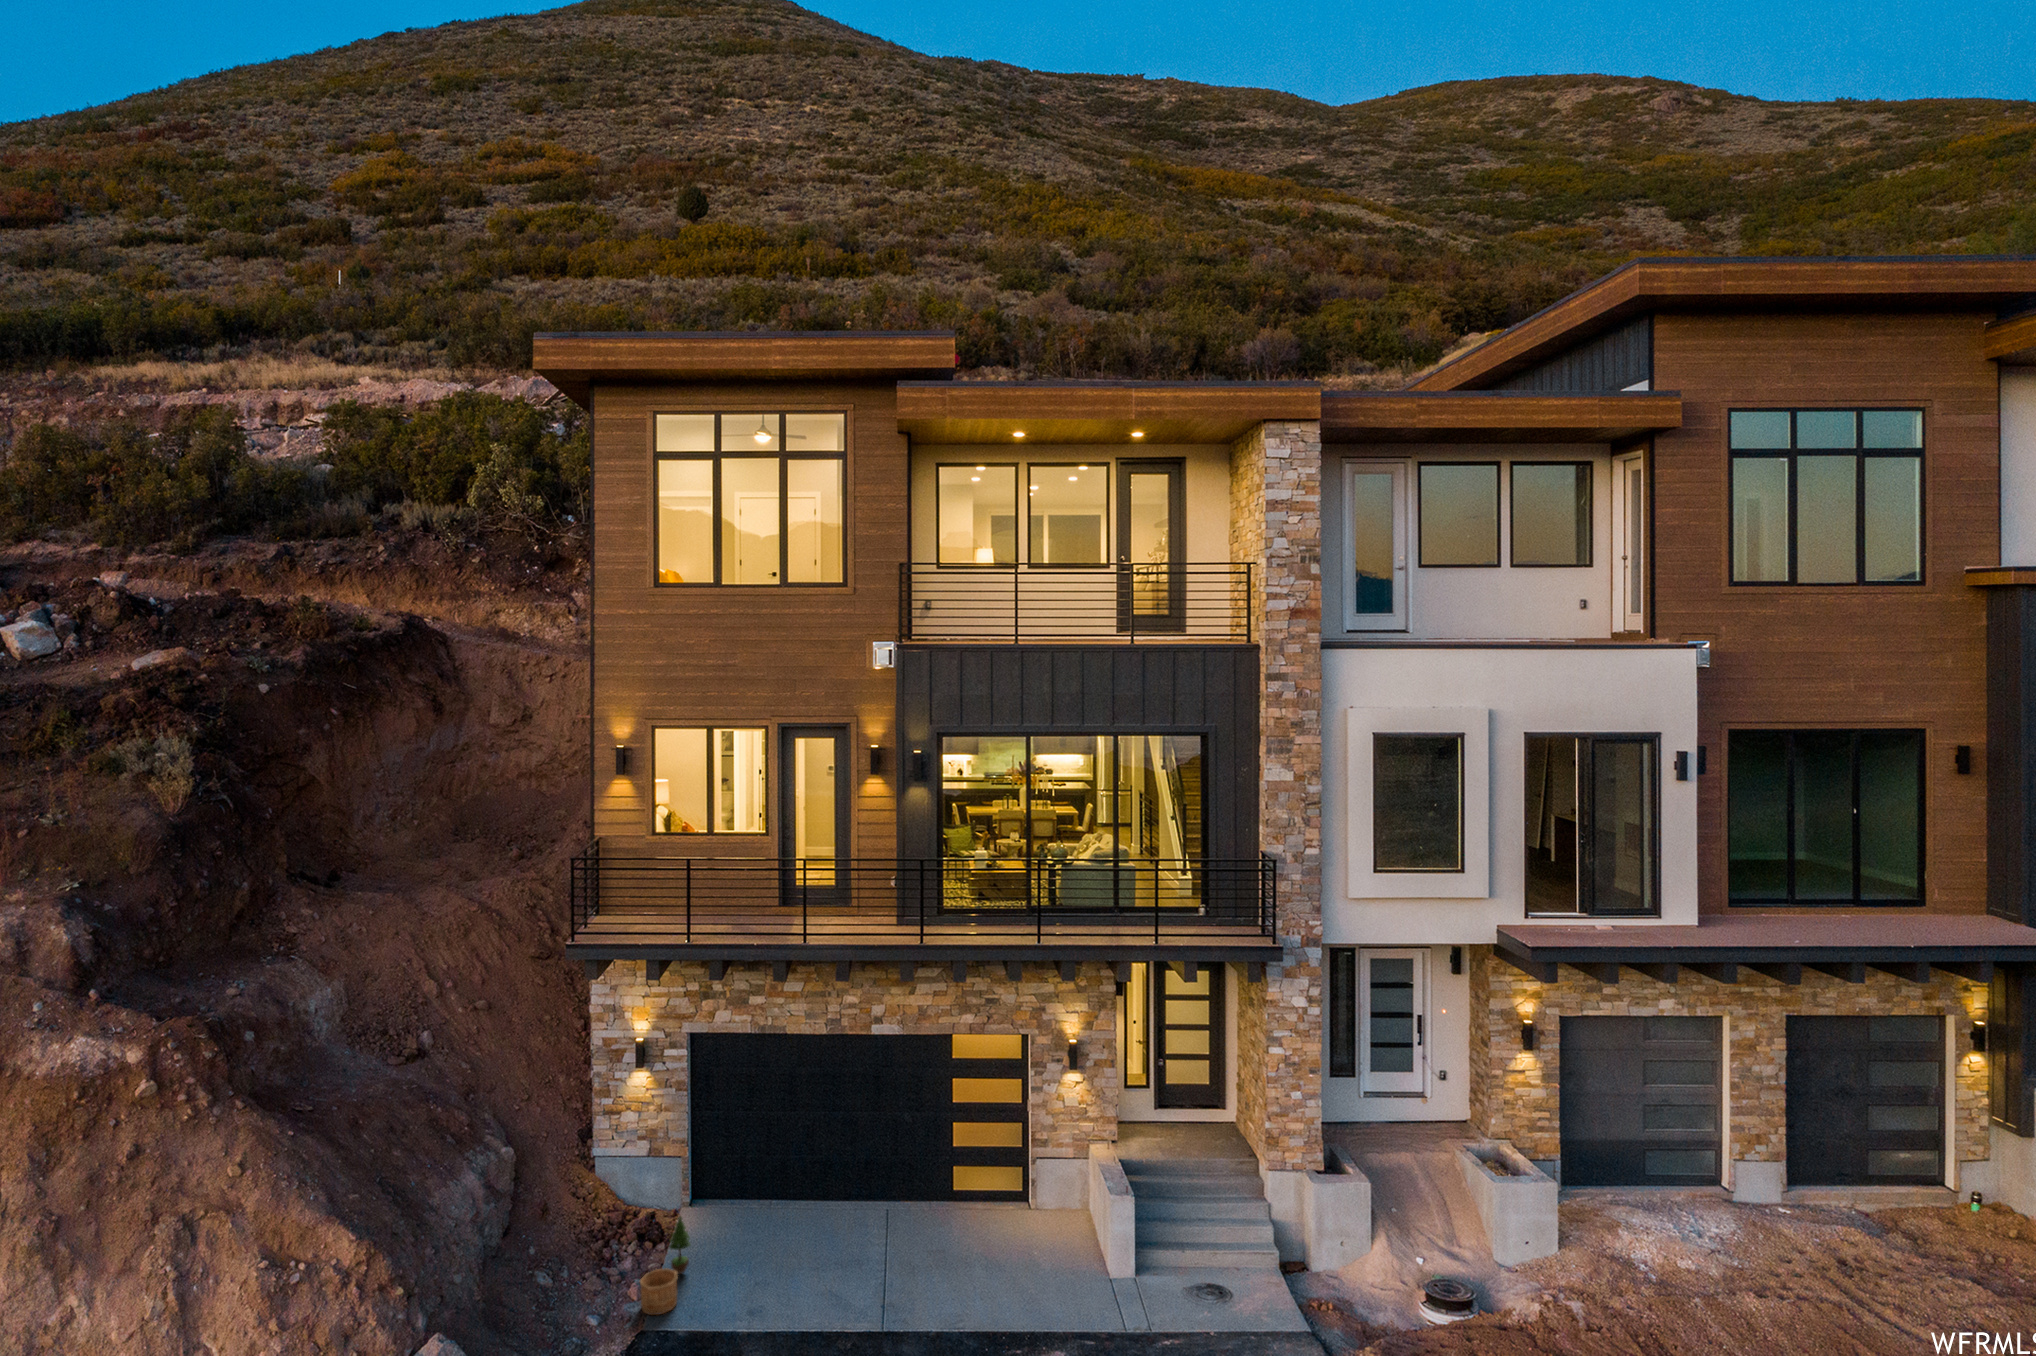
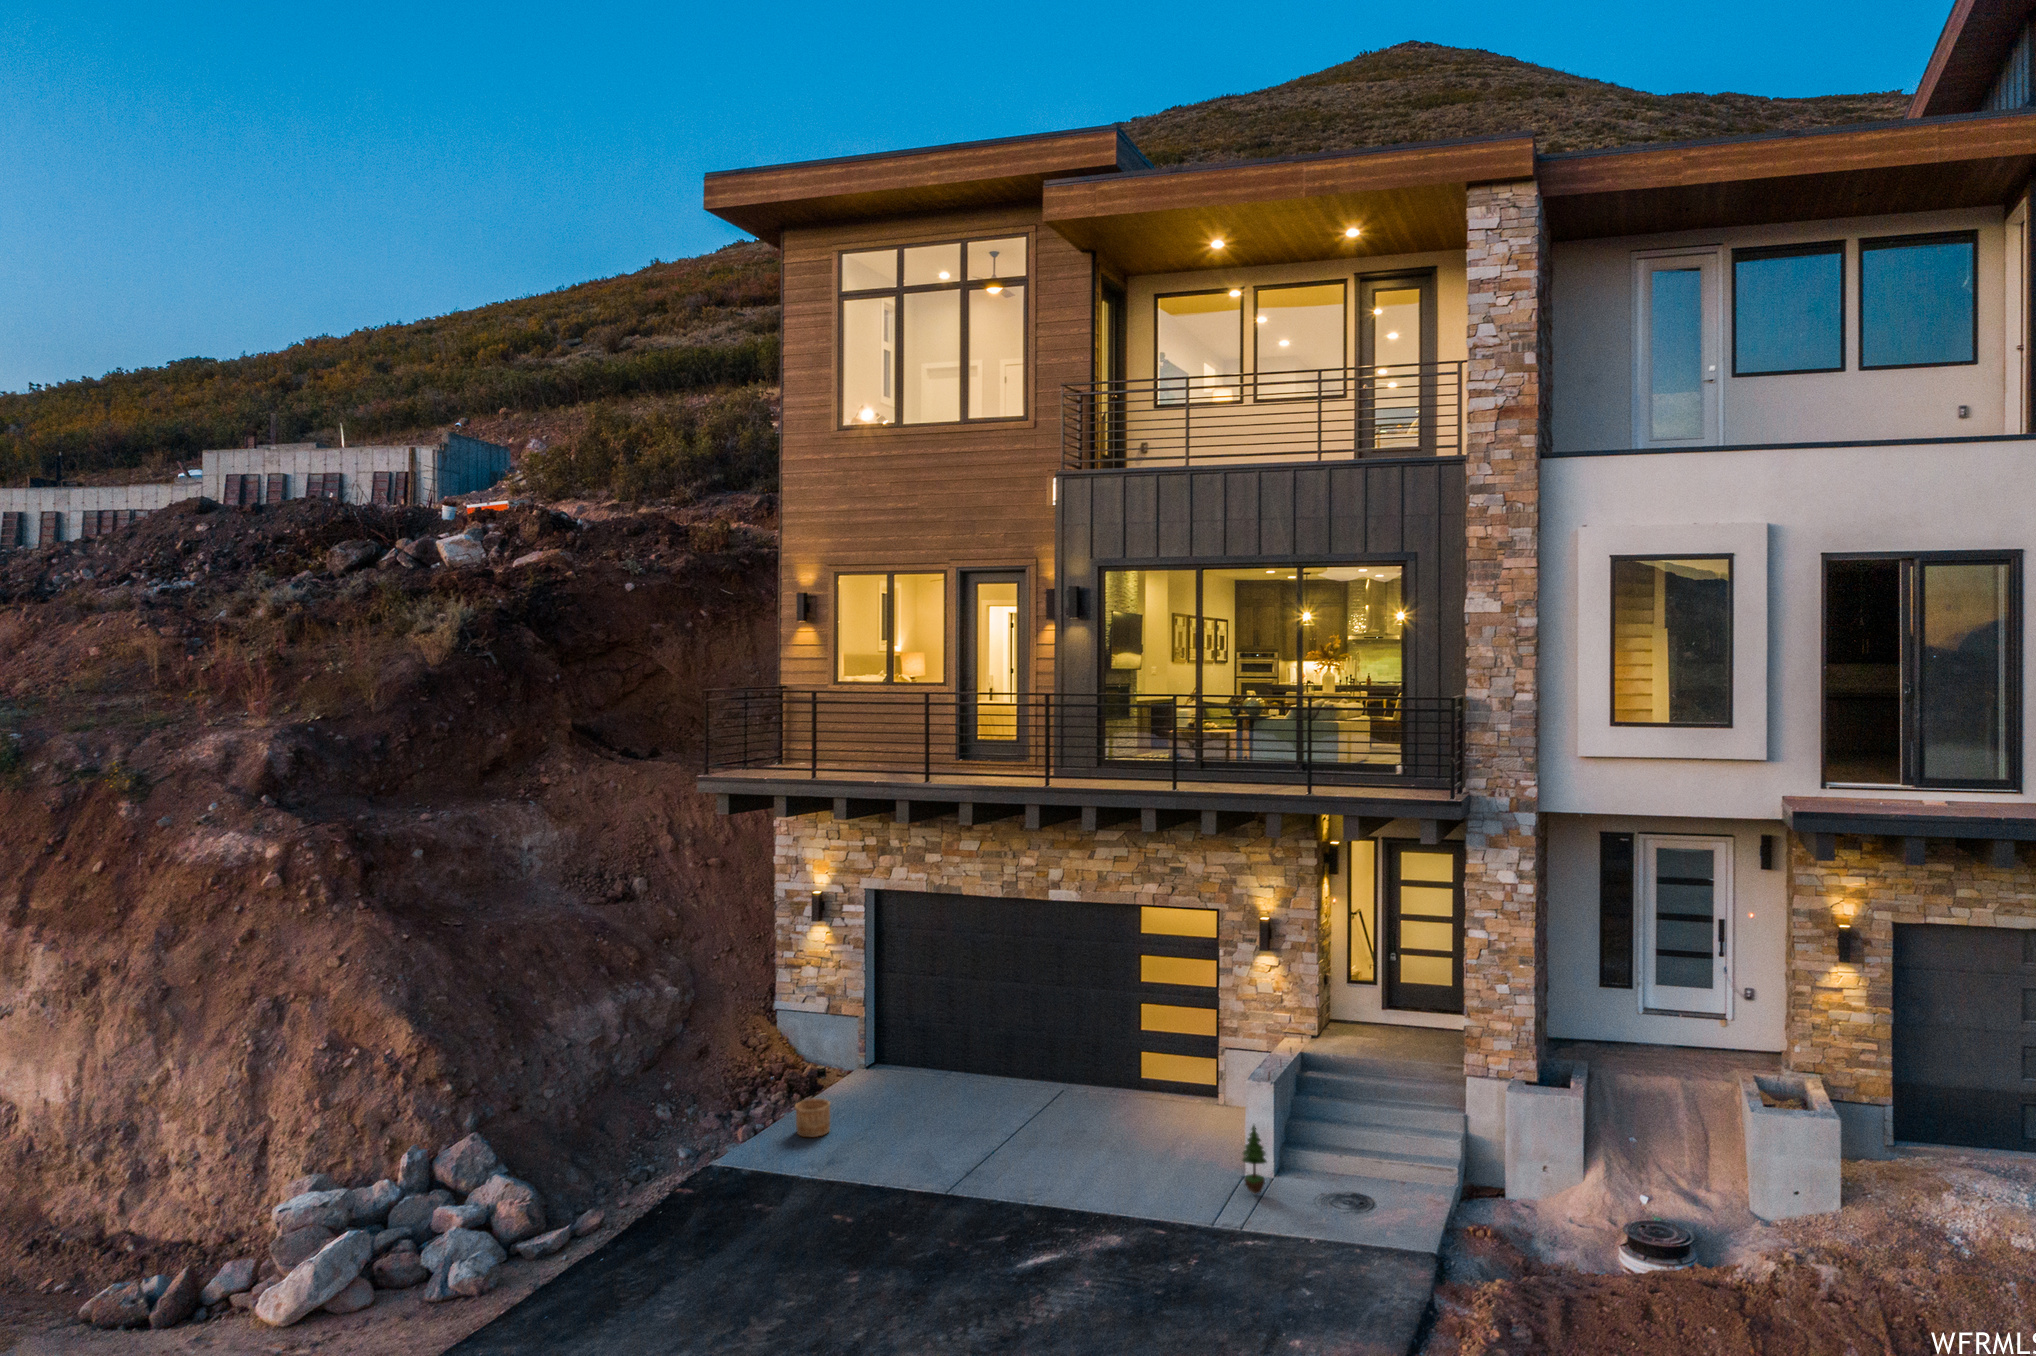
potted tree: present [669,1216,690,1274] -> present [1242,1125,1266,1194]

